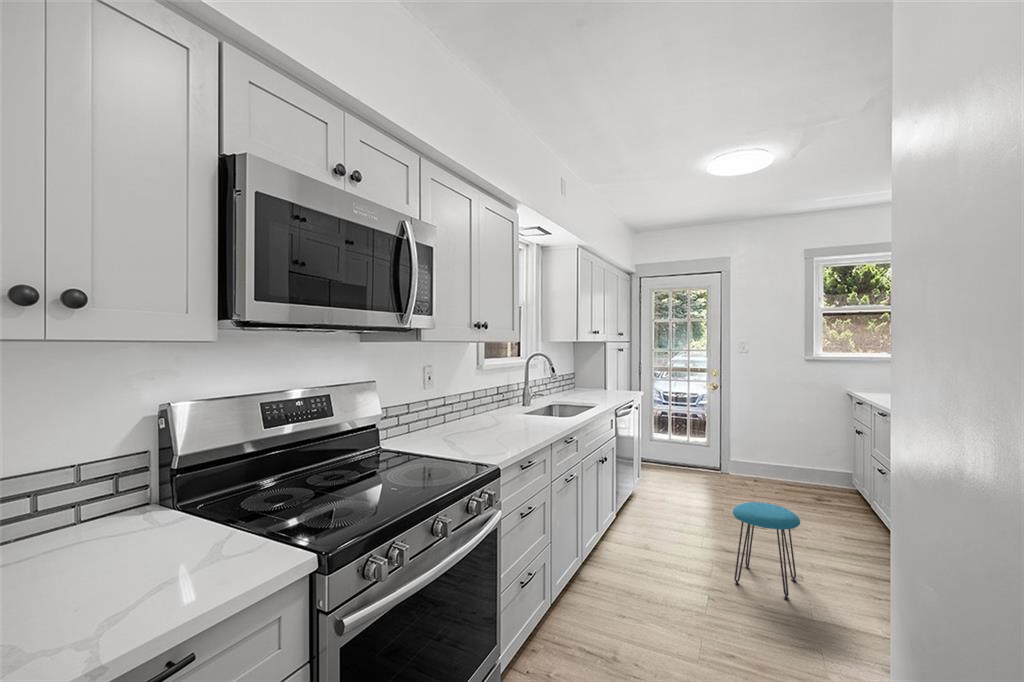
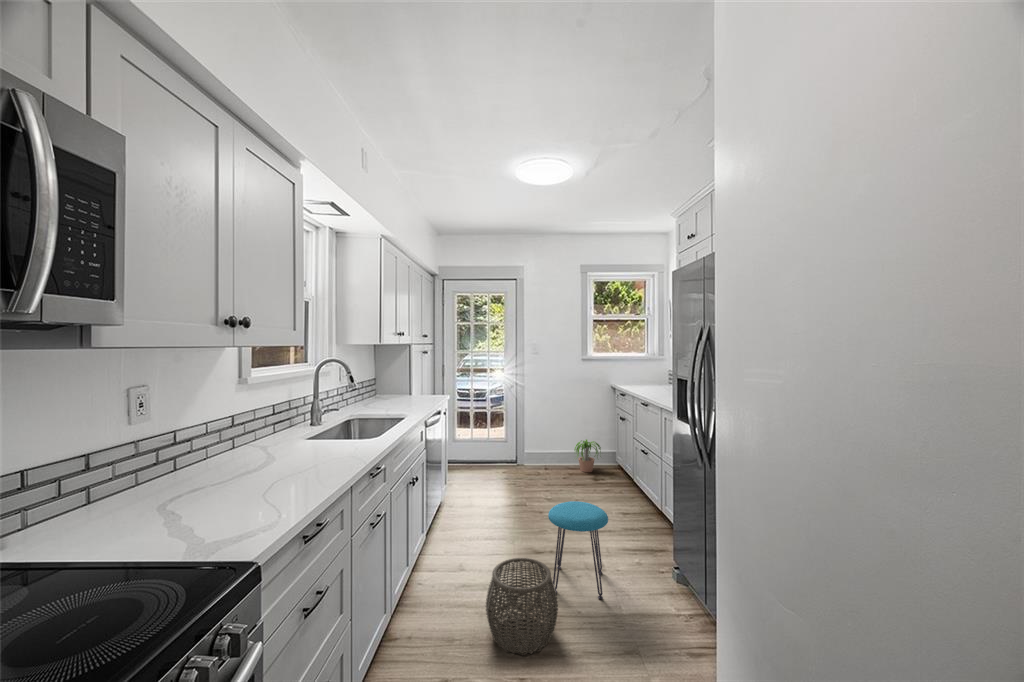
potted plant: none [789,455,840,494] -> present [575,439,601,472]
woven basket: none [662,538,731,617] -> present [486,558,558,655]

